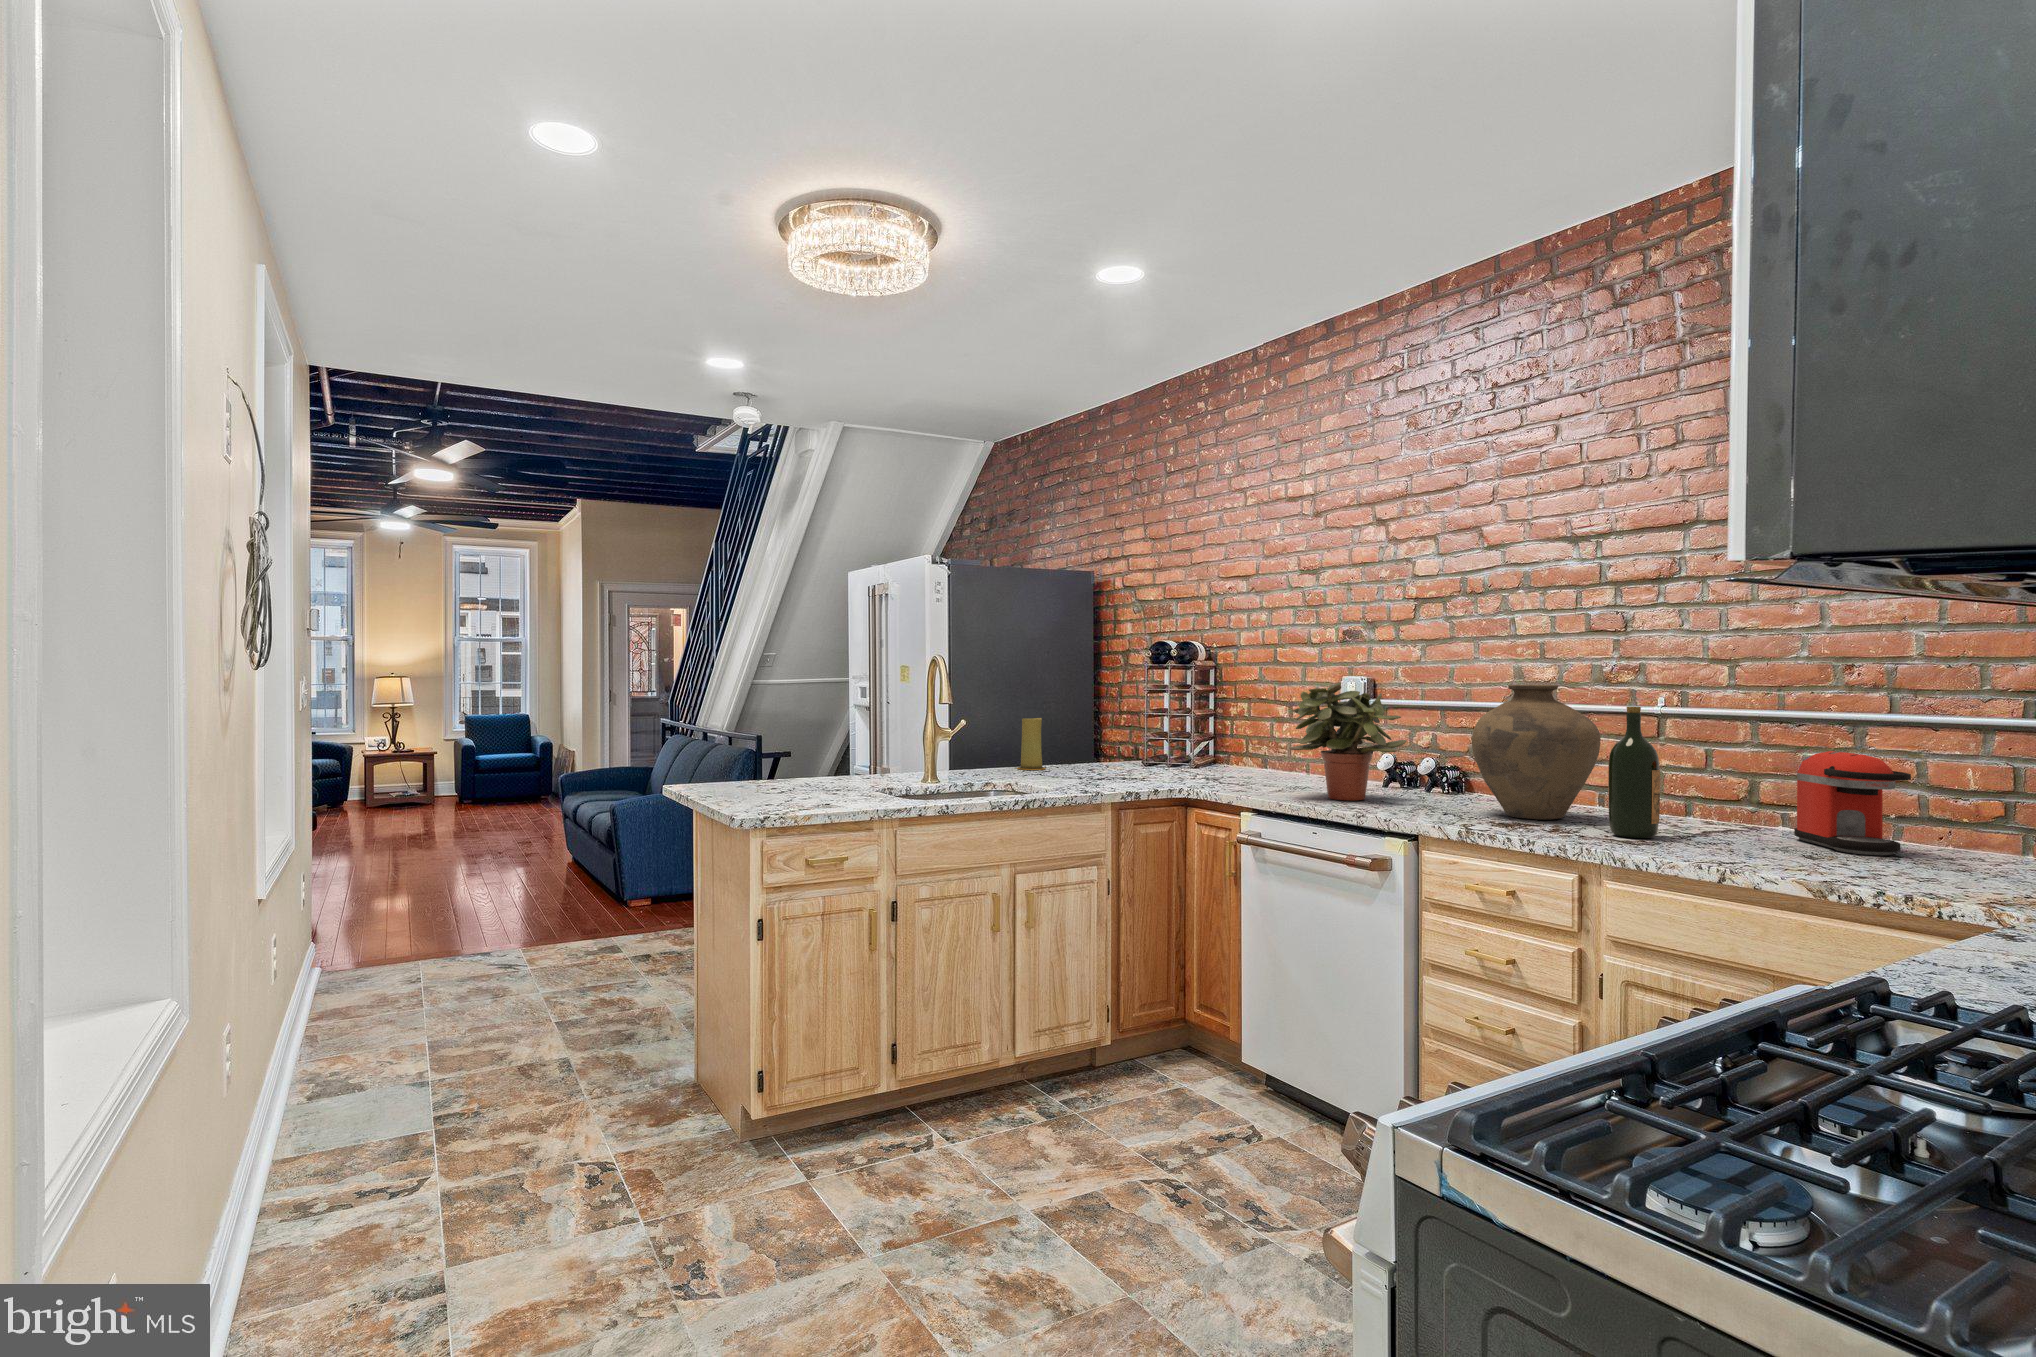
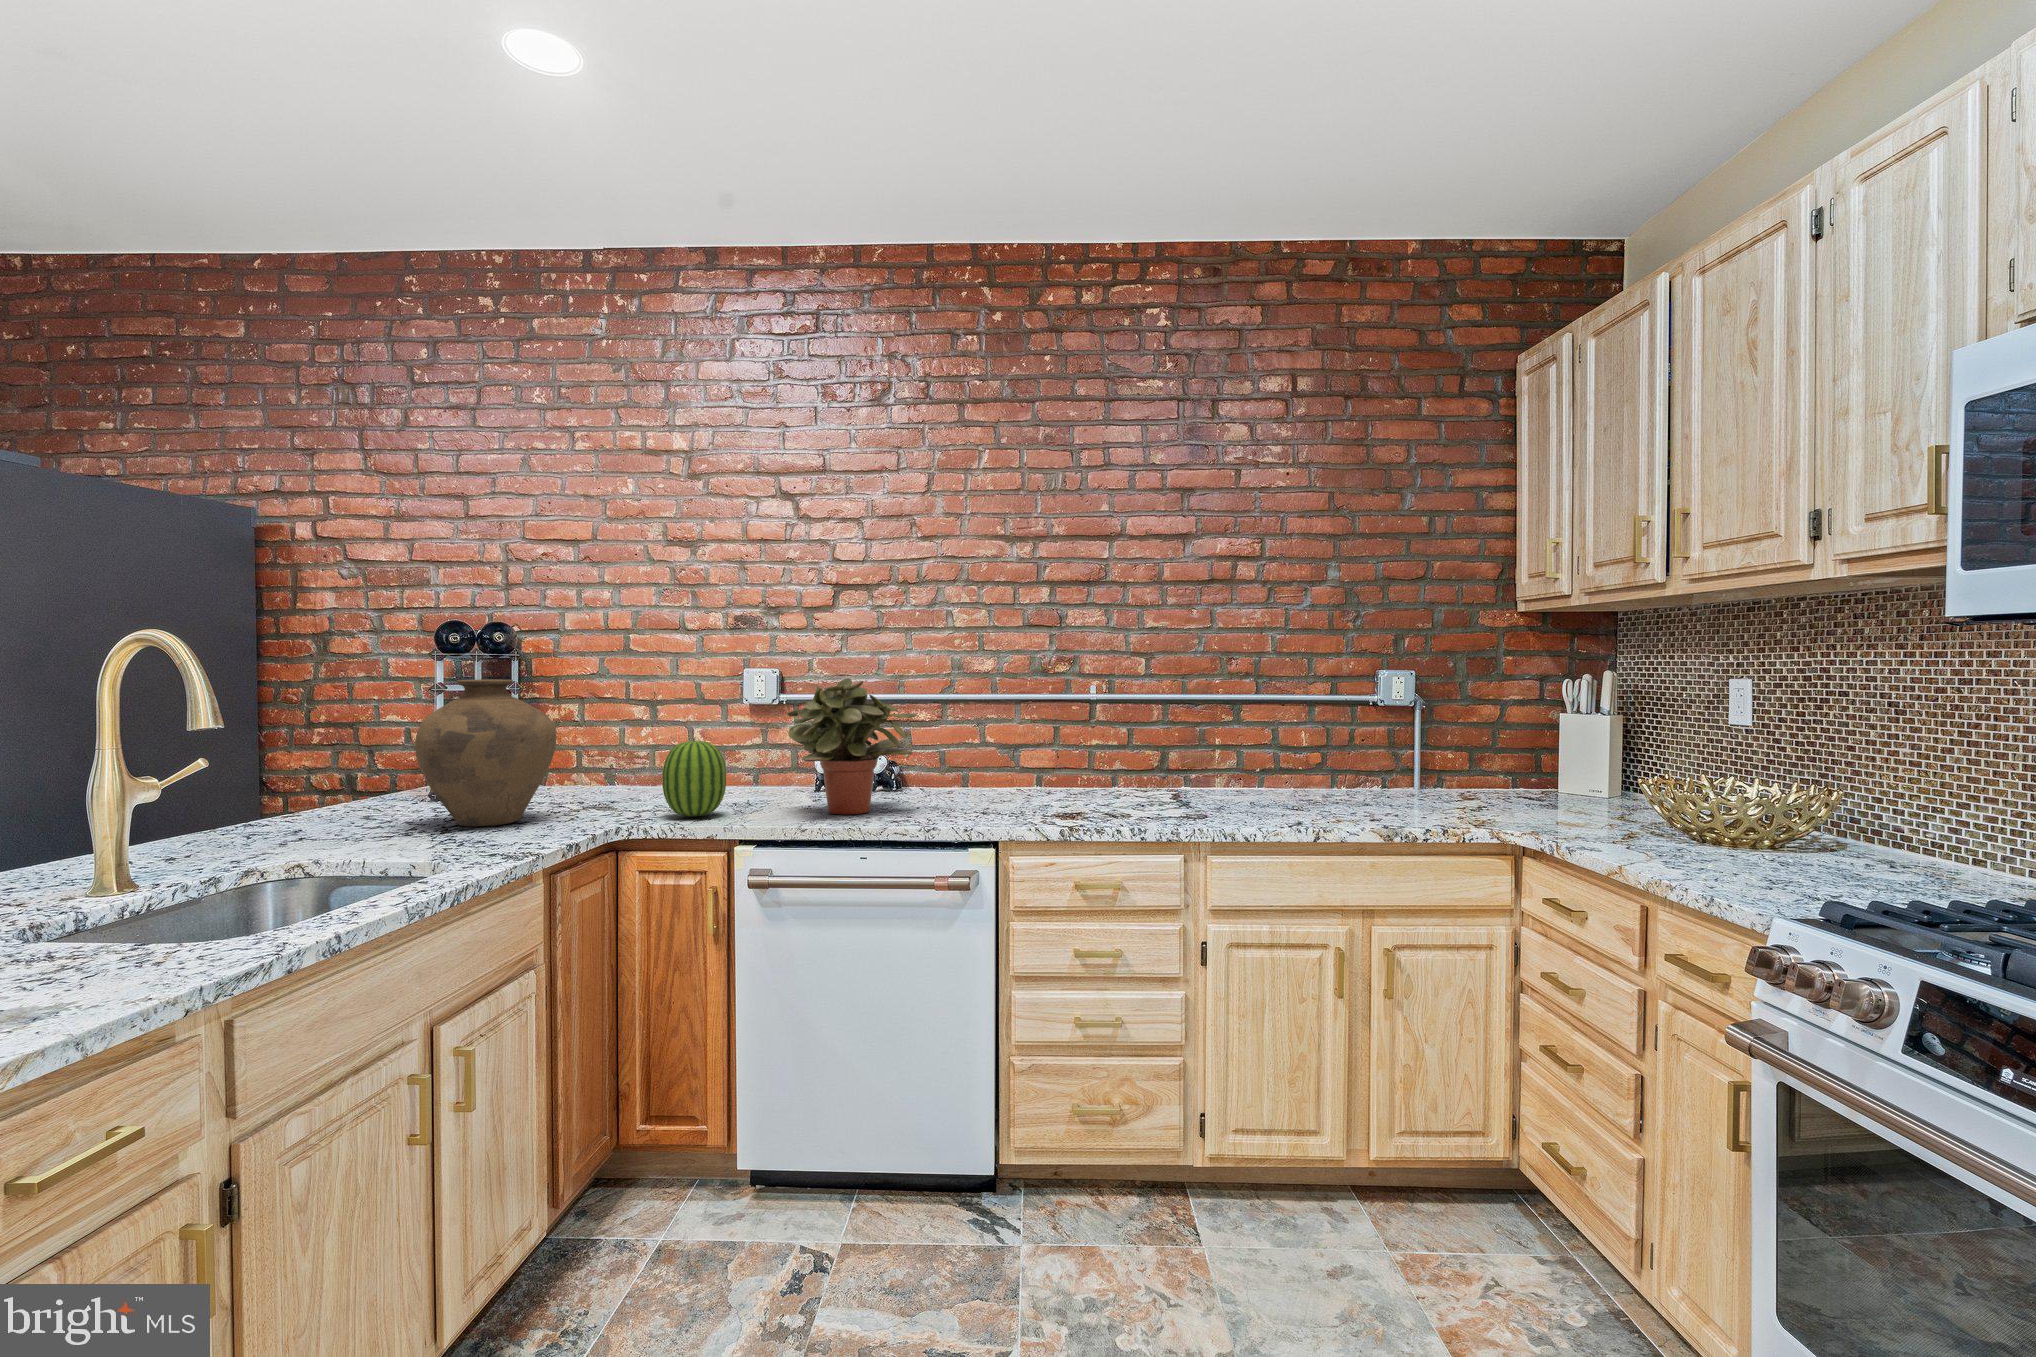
vase: present [1472,685,1601,820] -> present [415,679,557,827]
wine bottle: present [1608,707,1660,838] -> none [1153,696,1193,813]
candle: present [1017,718,1046,770] -> none [231,745,294,836]
fruit: none [1216,727,1264,788] -> present [662,738,726,817]
coffee maker: present [1794,751,1911,855] -> none [1220,725,1320,802]

